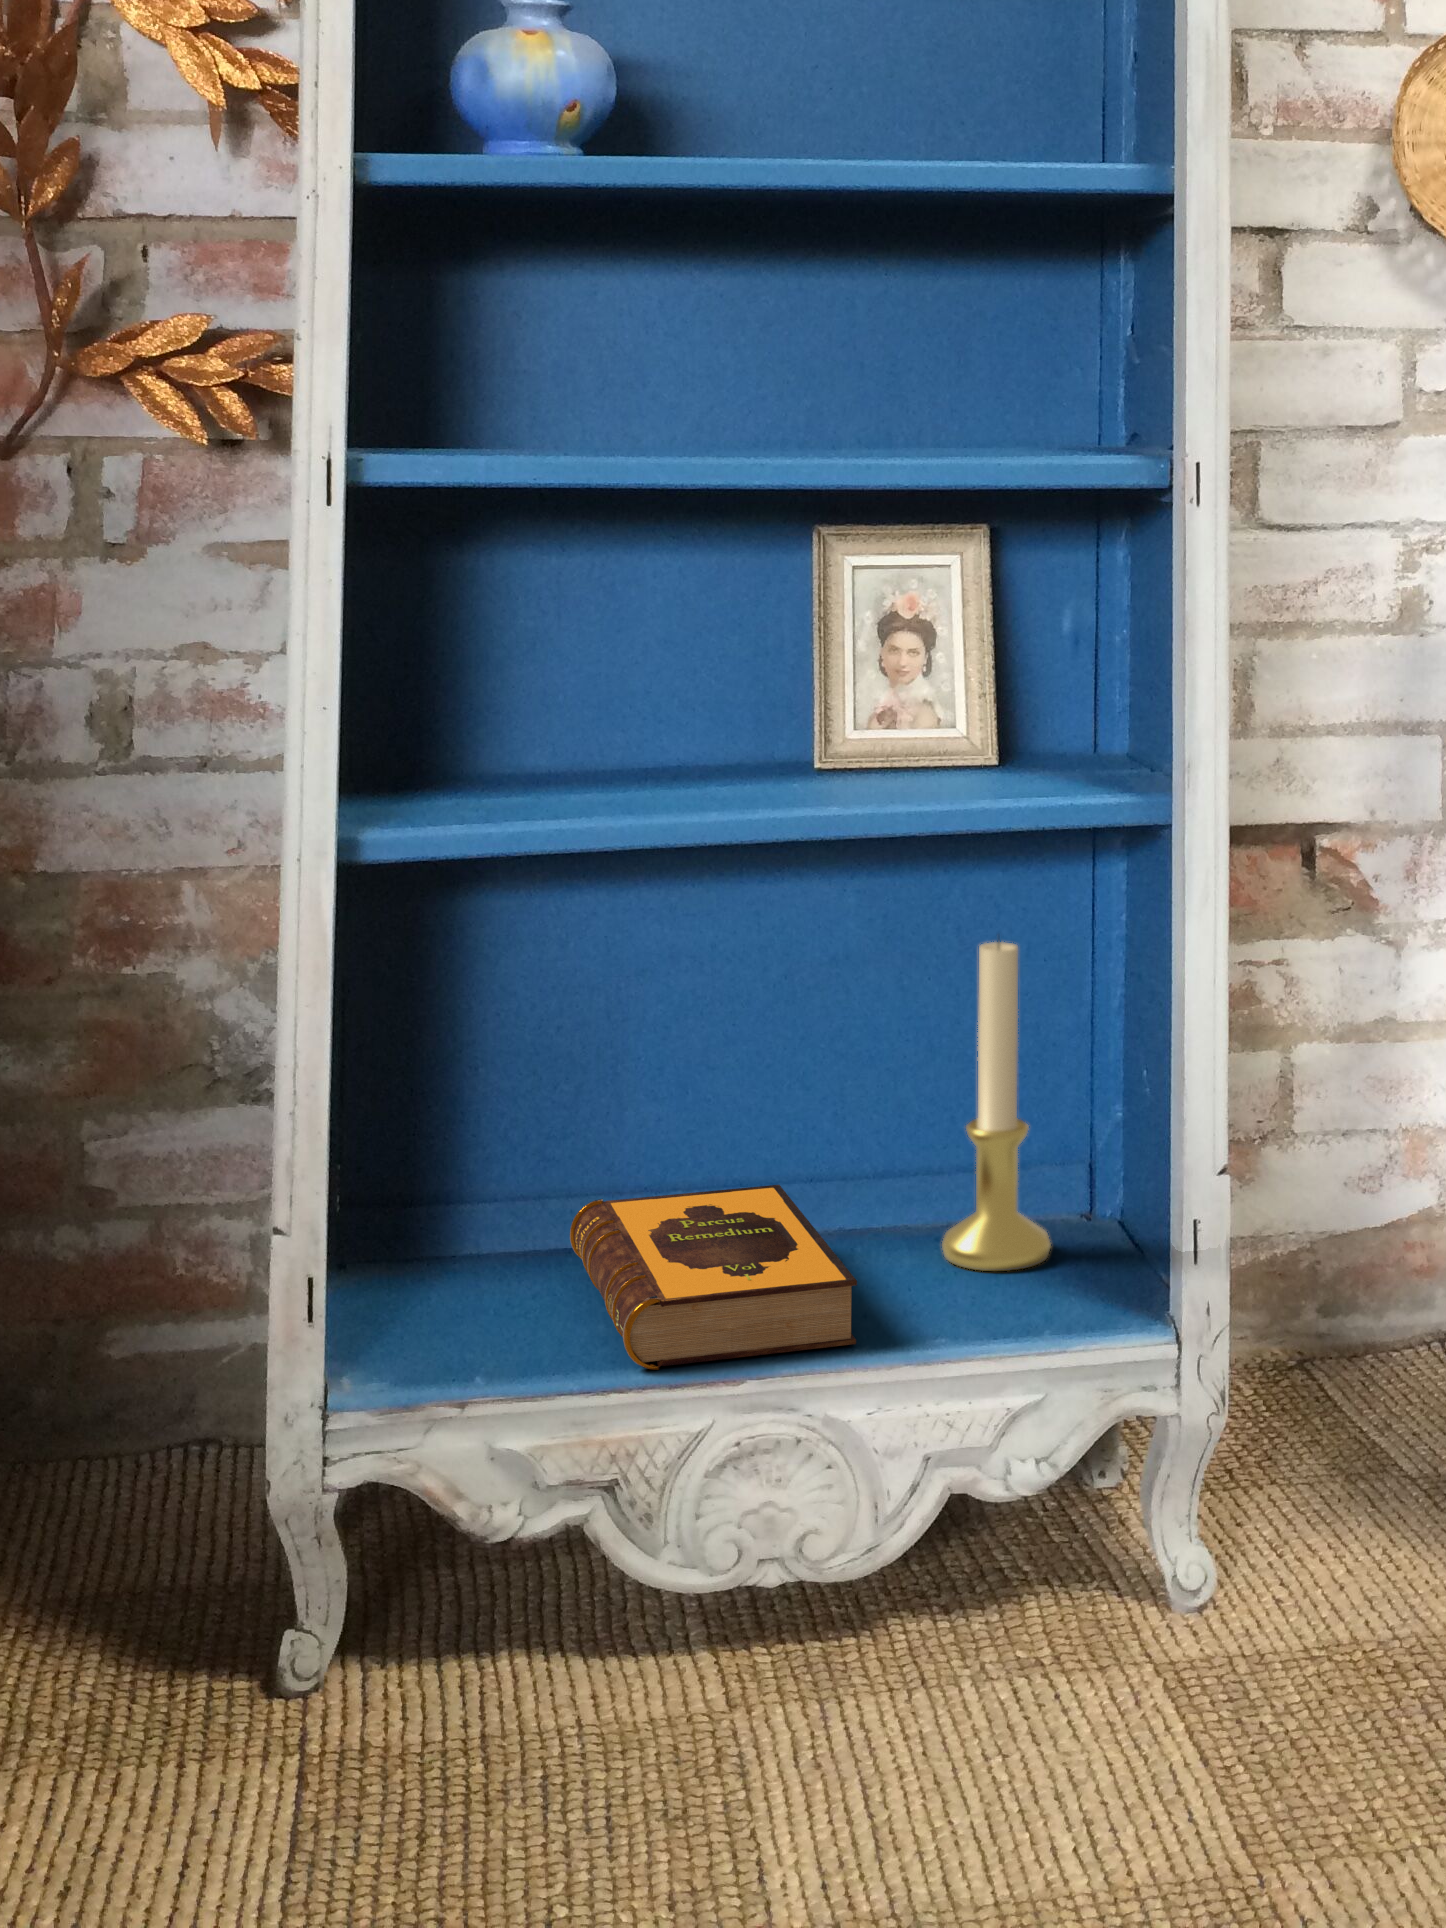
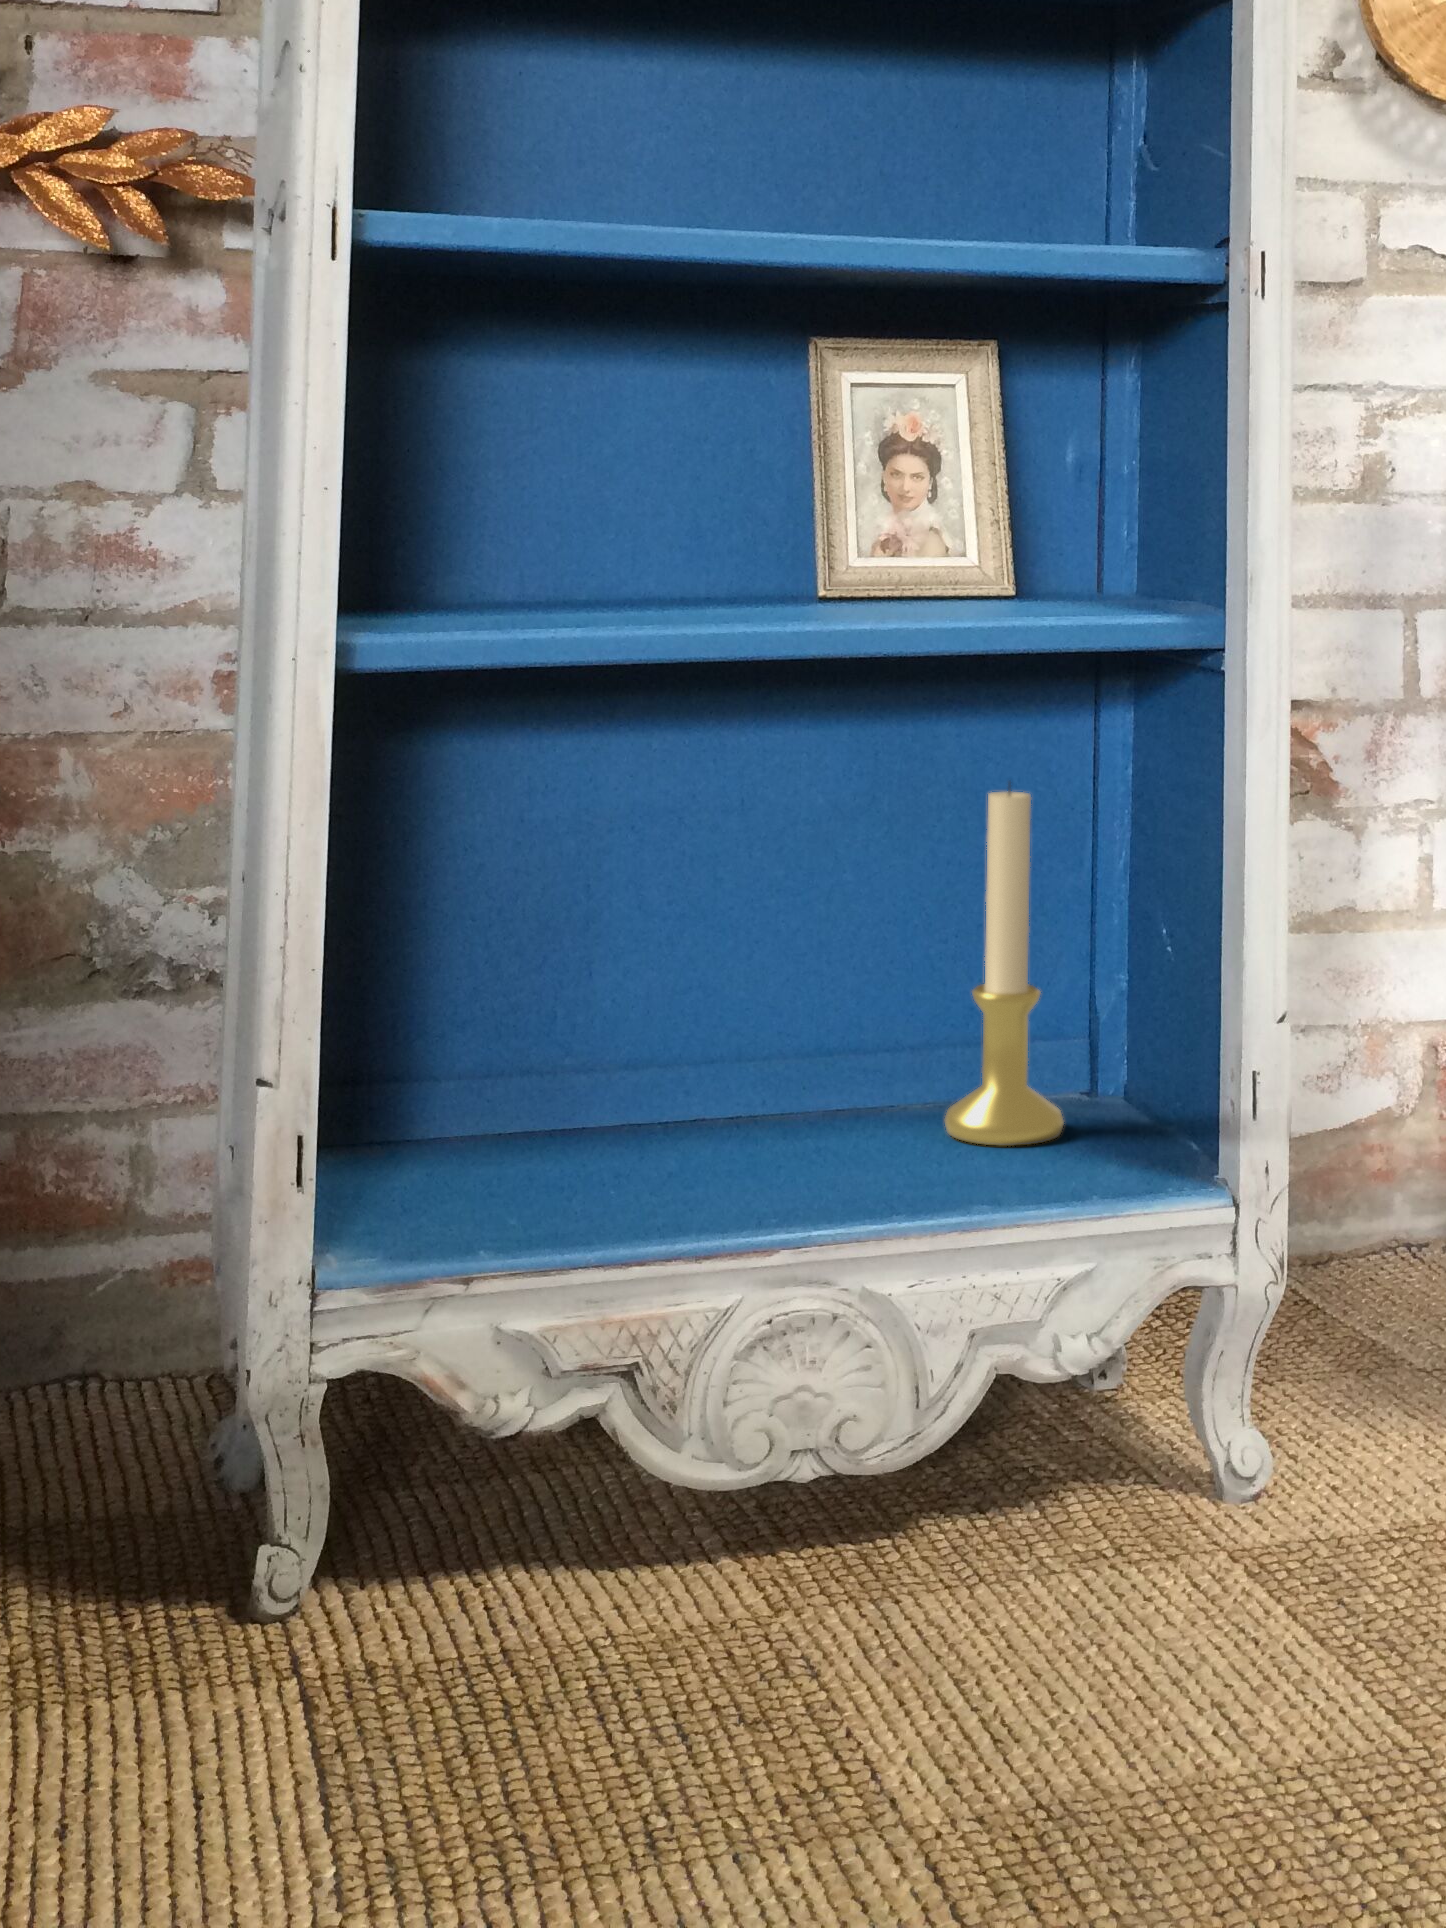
hardback book: present [570,1185,857,1370] -> none [540,1061,899,1238]

